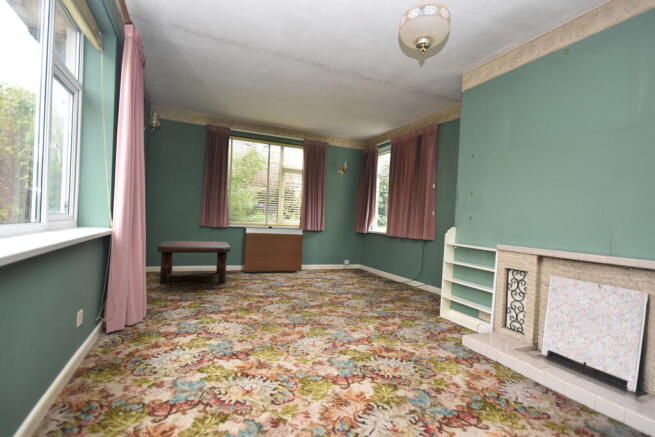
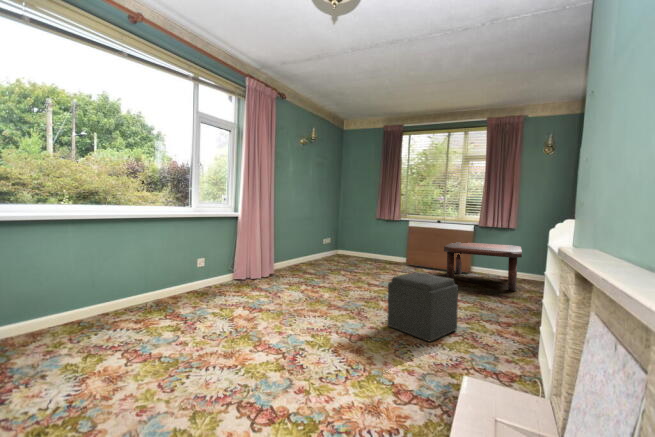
ottoman: none [109,277,191,348] -> present [387,272,458,341]

